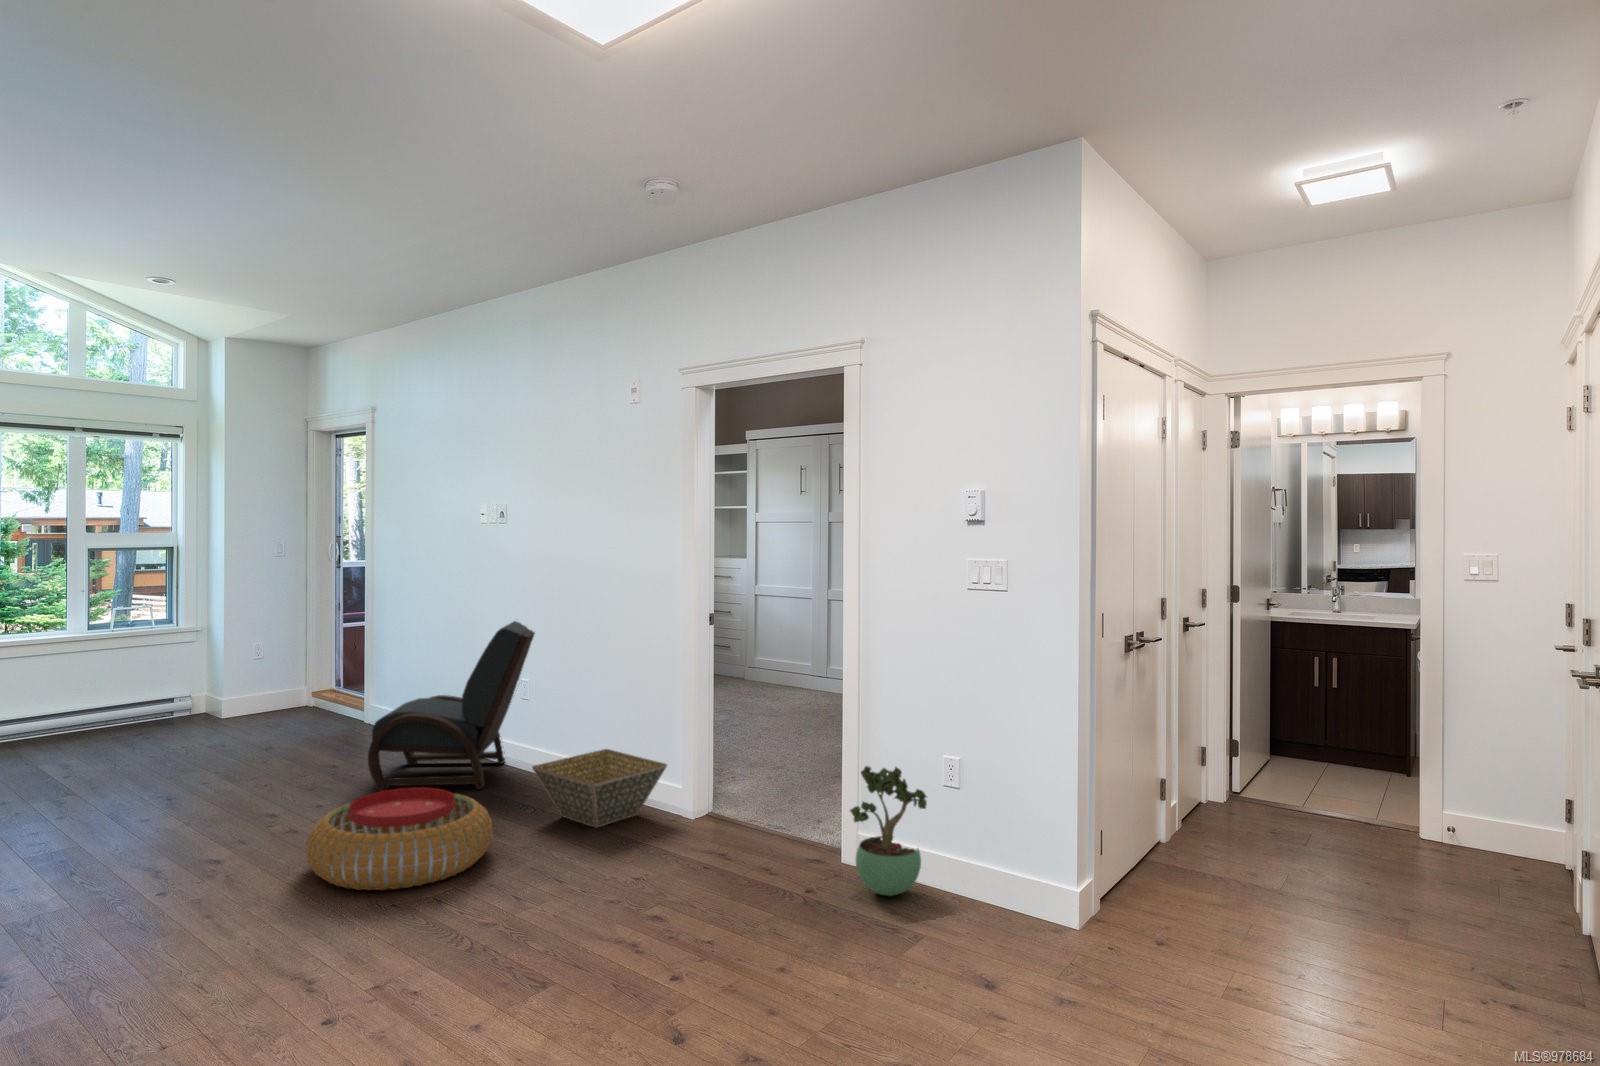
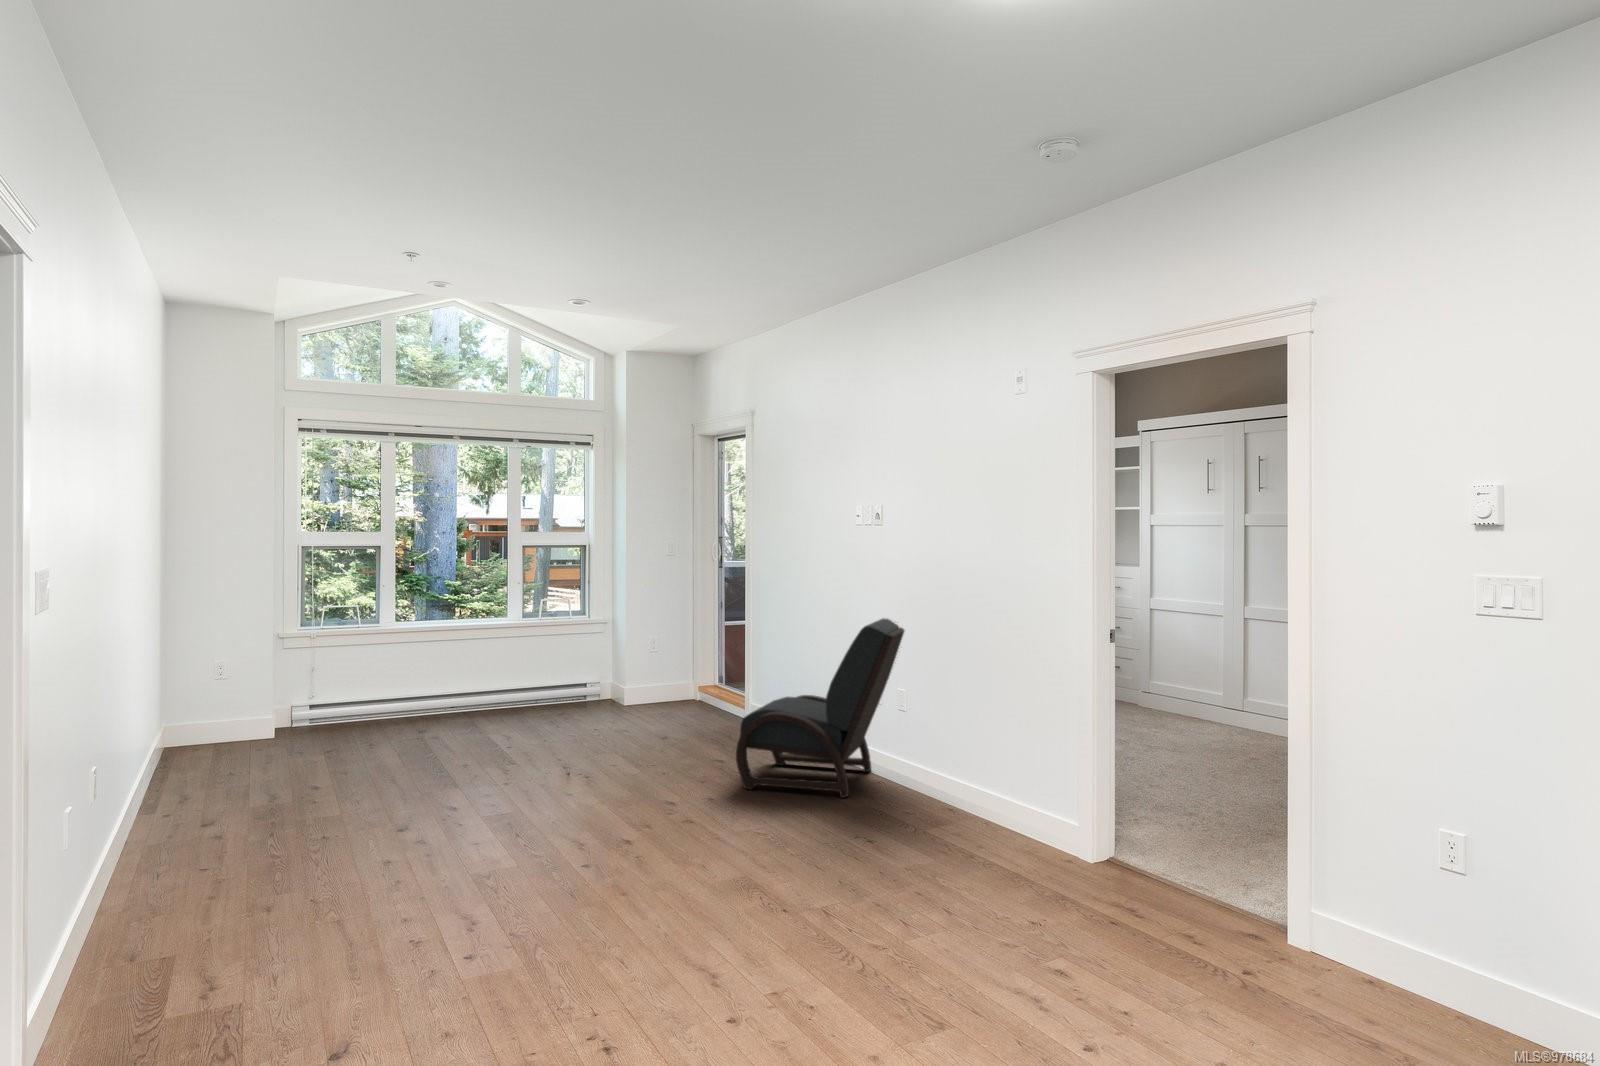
basket: present [532,749,667,828] -> none [896,766,1050,857]
potted plant: present [850,766,927,896] -> none [1303,821,1432,1006]
pouf: present [306,787,493,890] -> none [668,790,852,900]

